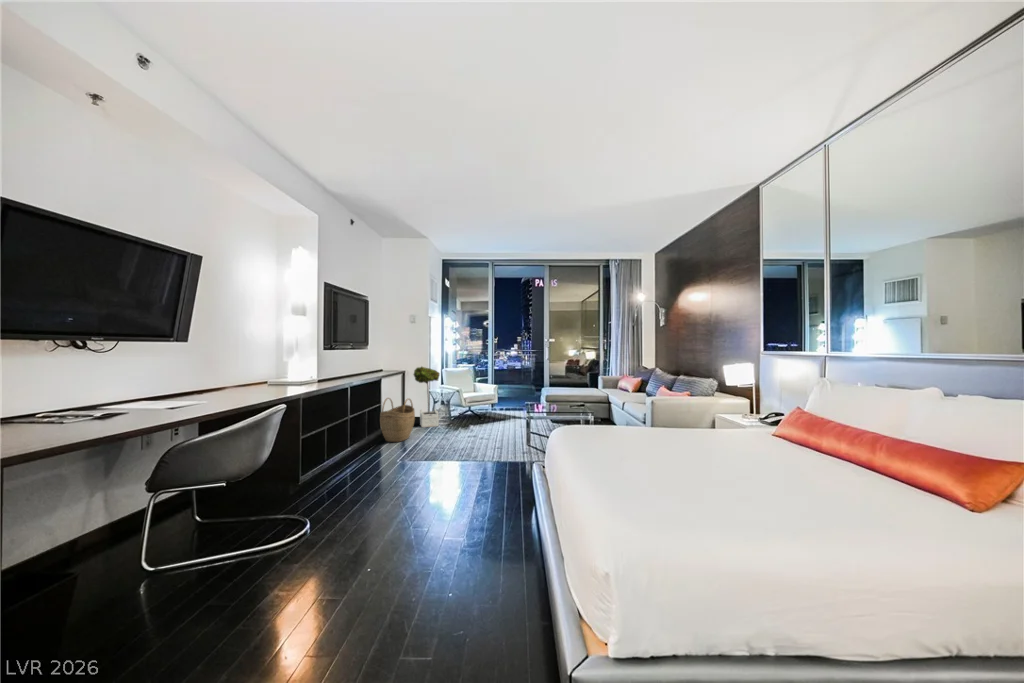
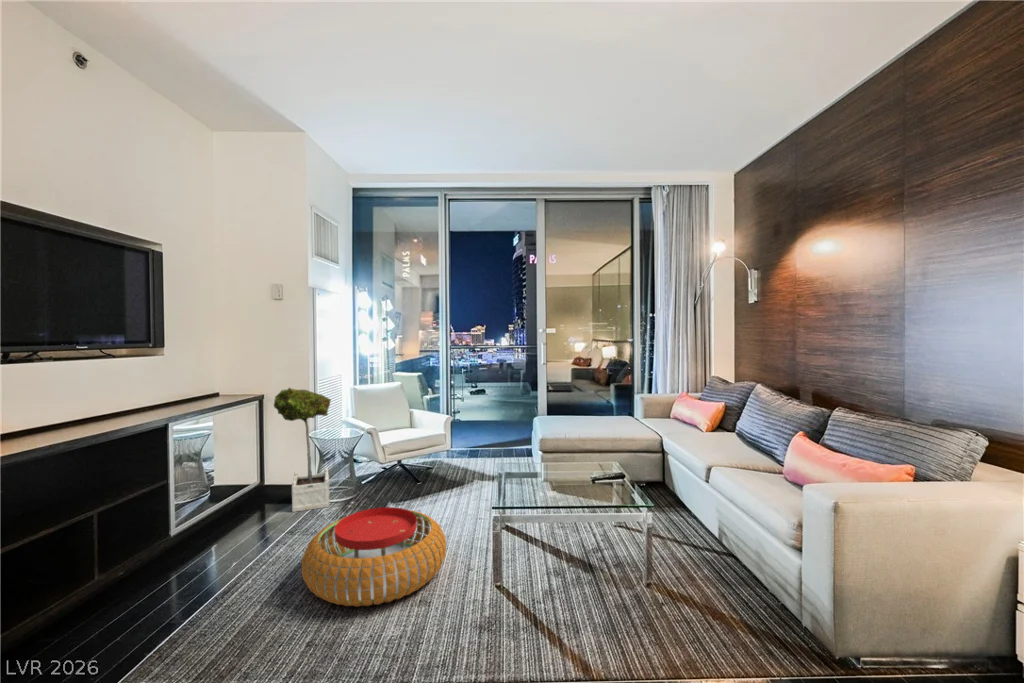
woven basket: present [380,398,415,442] -> none [161,466,258,574]
pouf: none [442,418,502,450] -> present [301,507,446,607]

